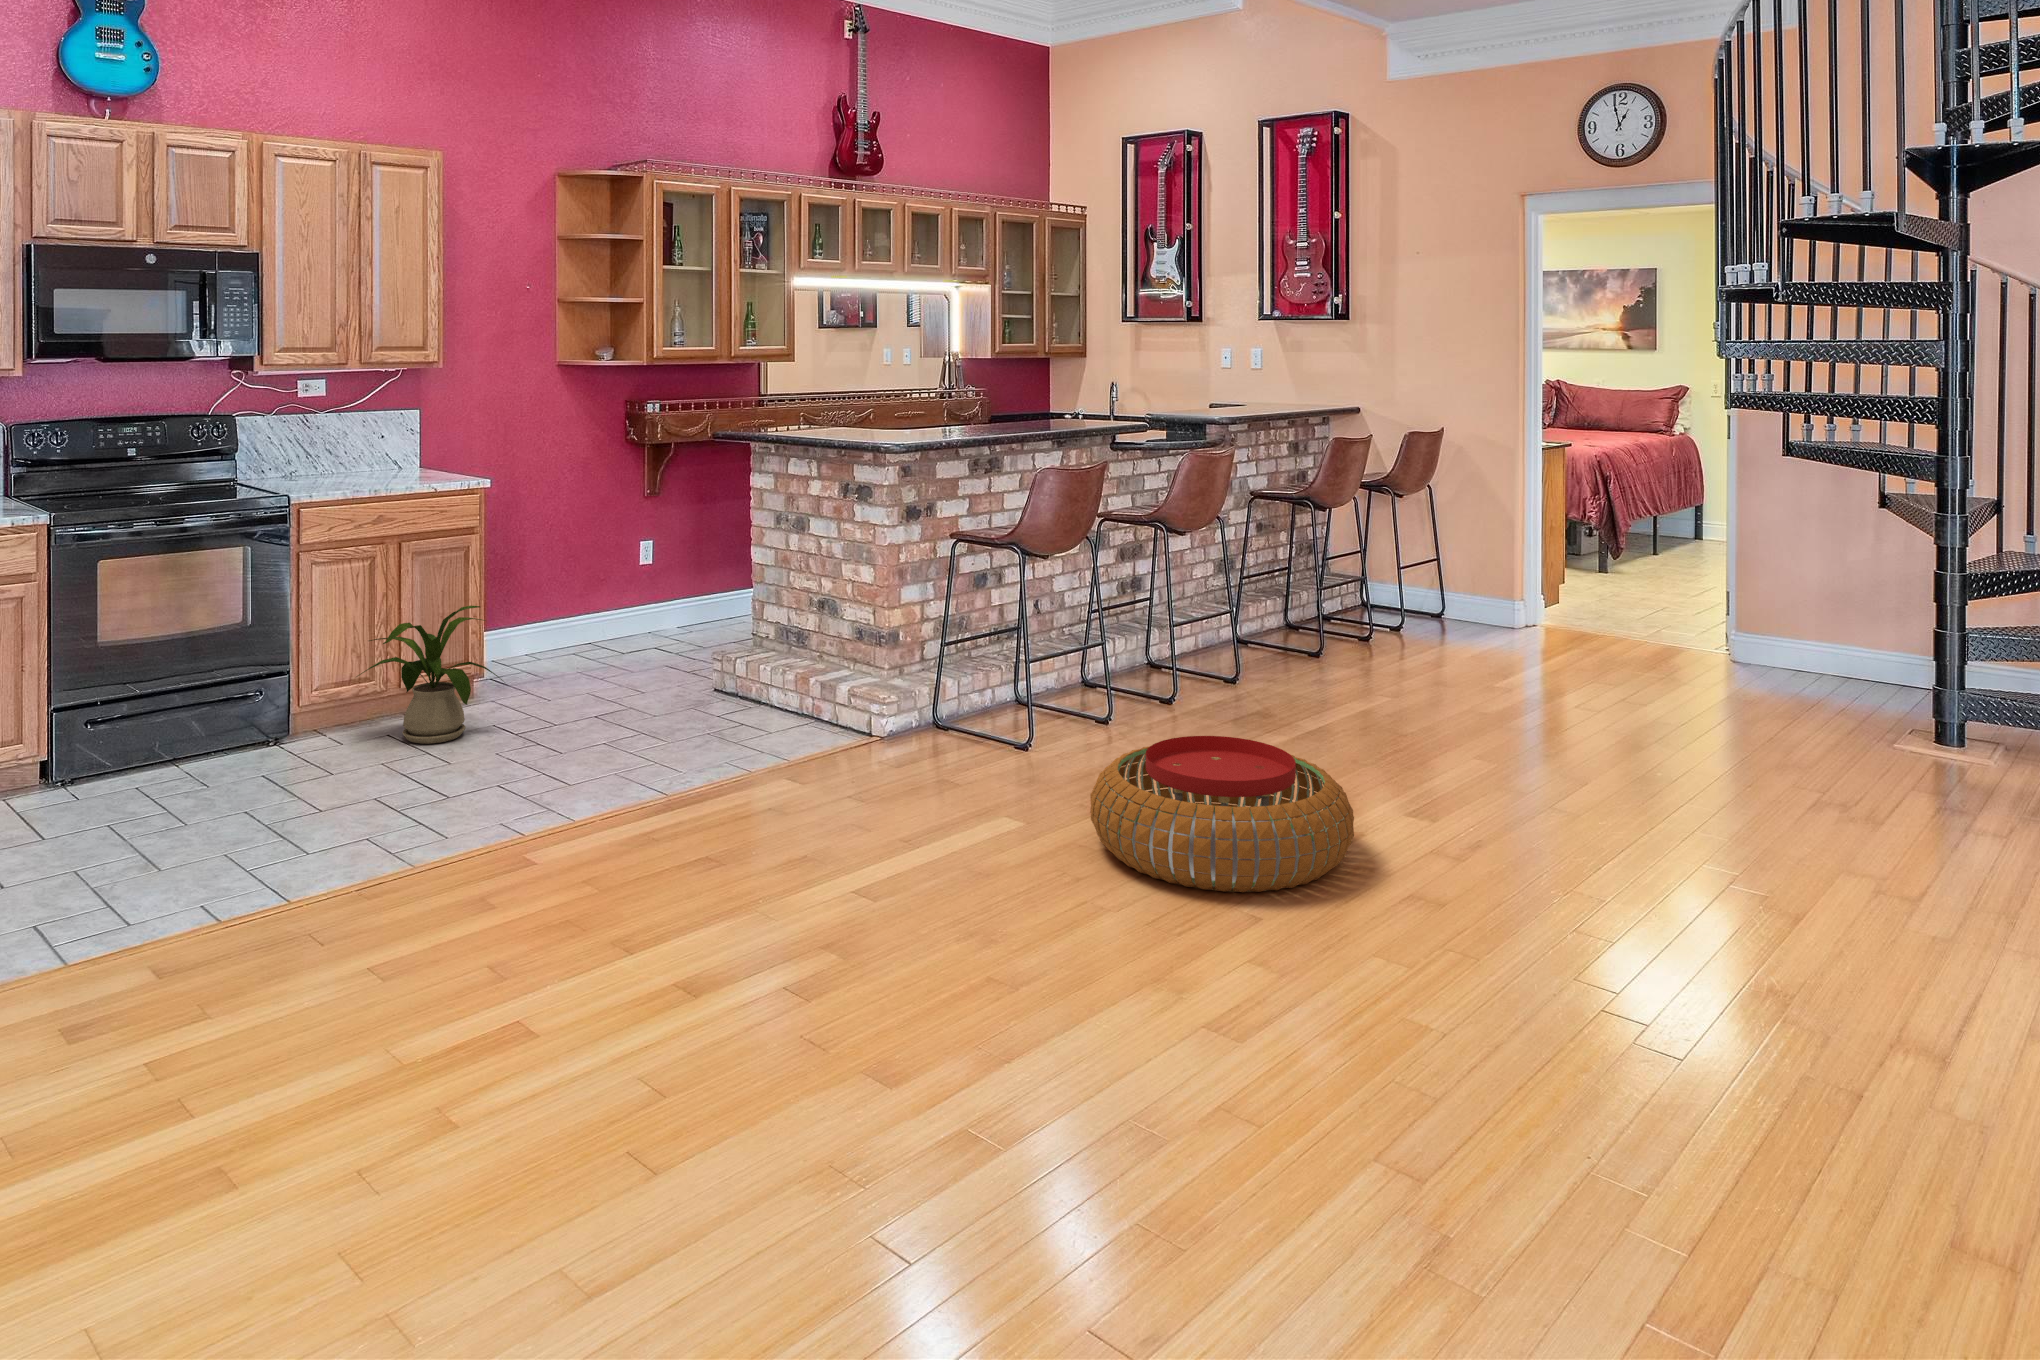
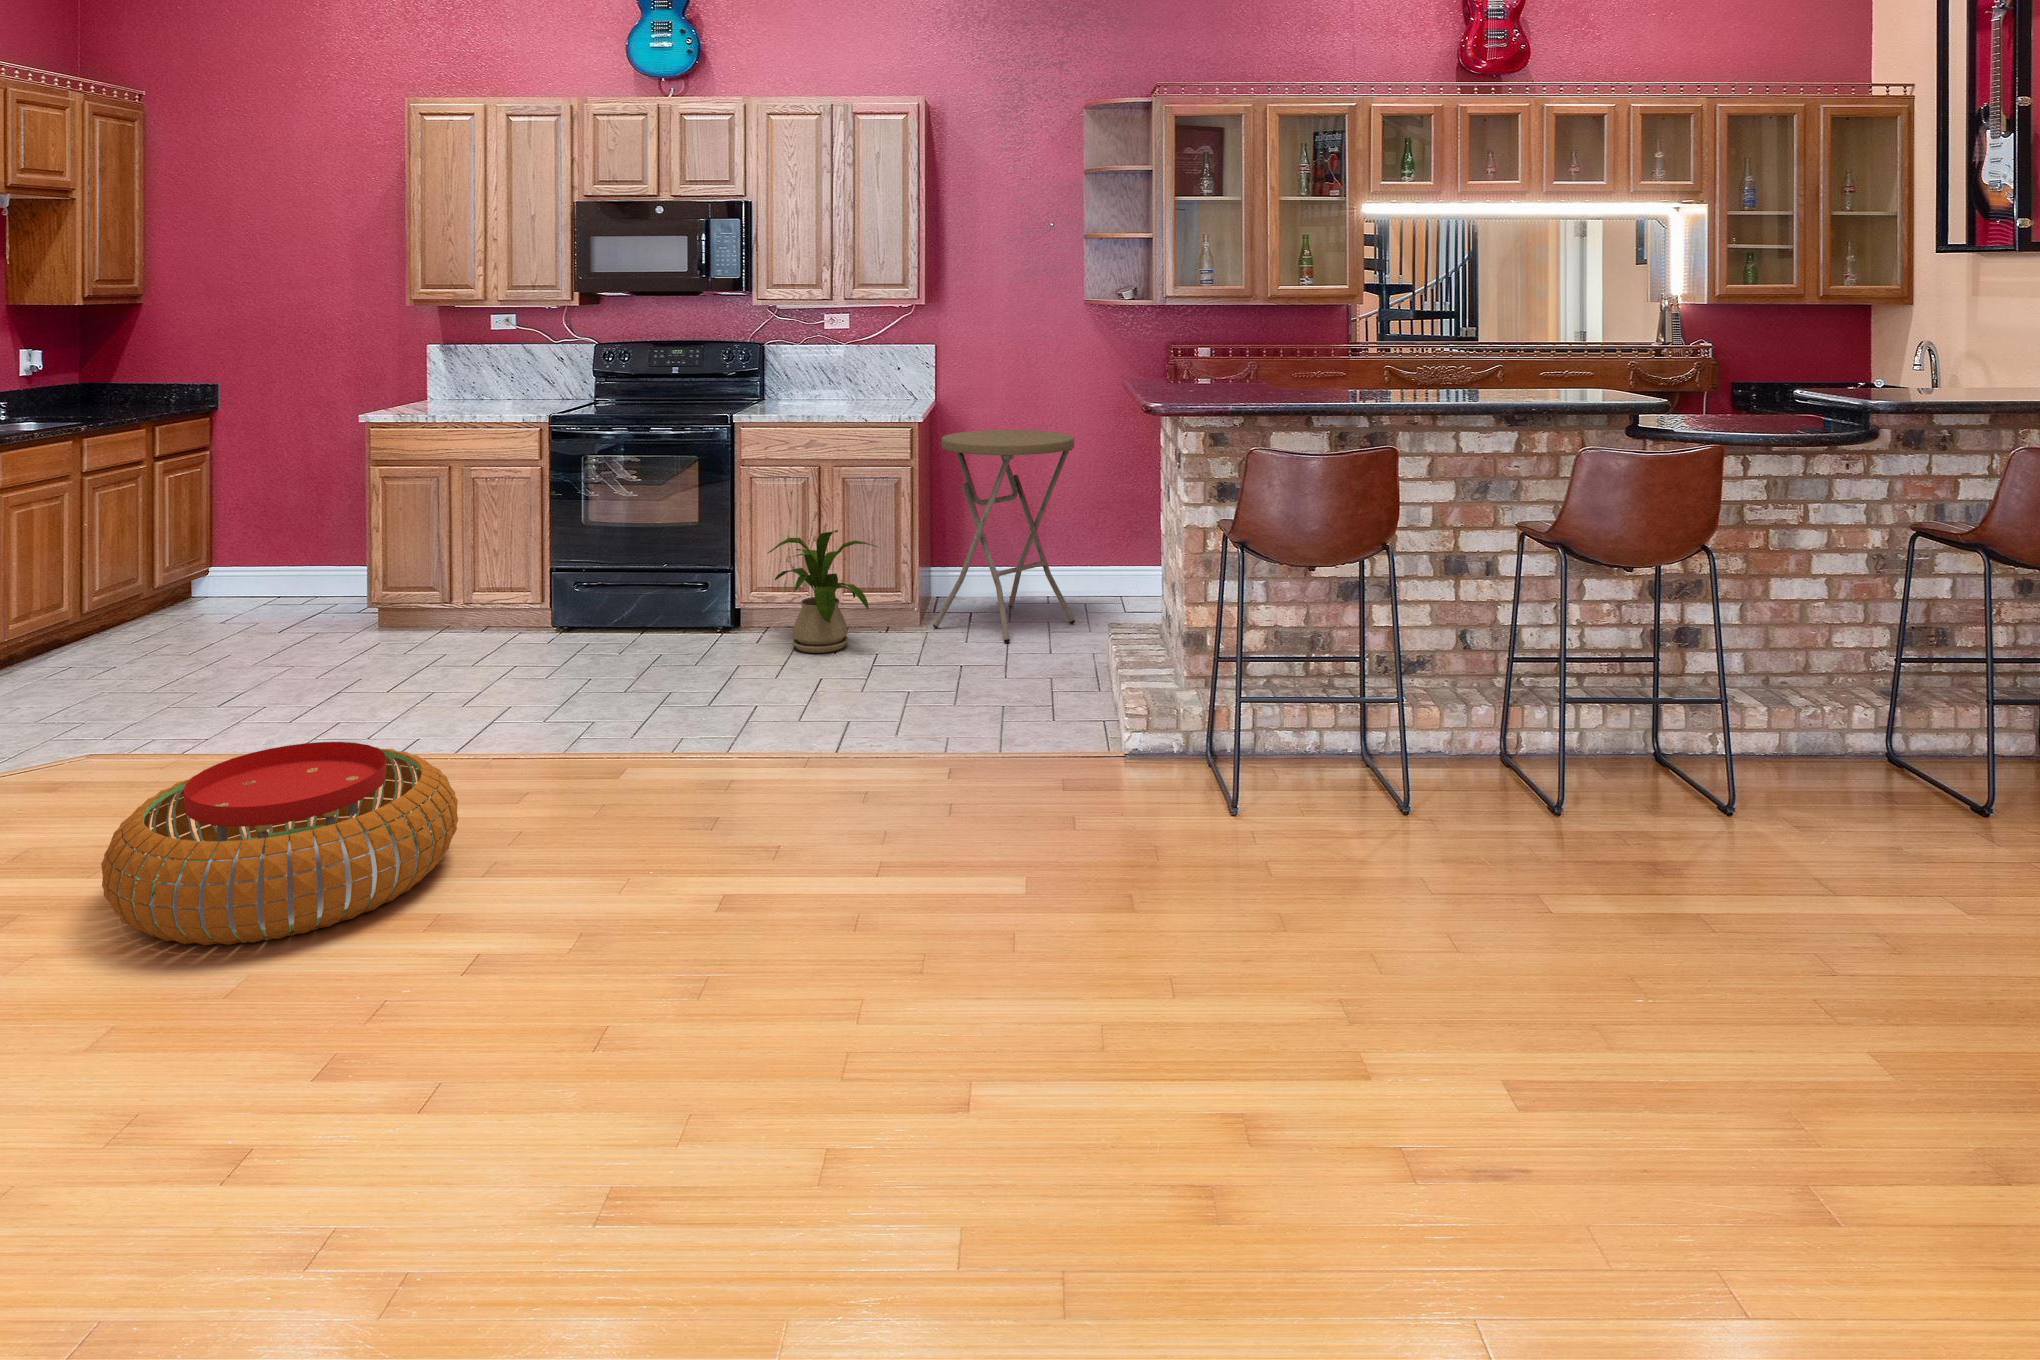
side table: none [495,489,630,700] -> present [933,430,1075,643]
pouf: present [1090,736,1354,892] -> present [101,742,458,945]

